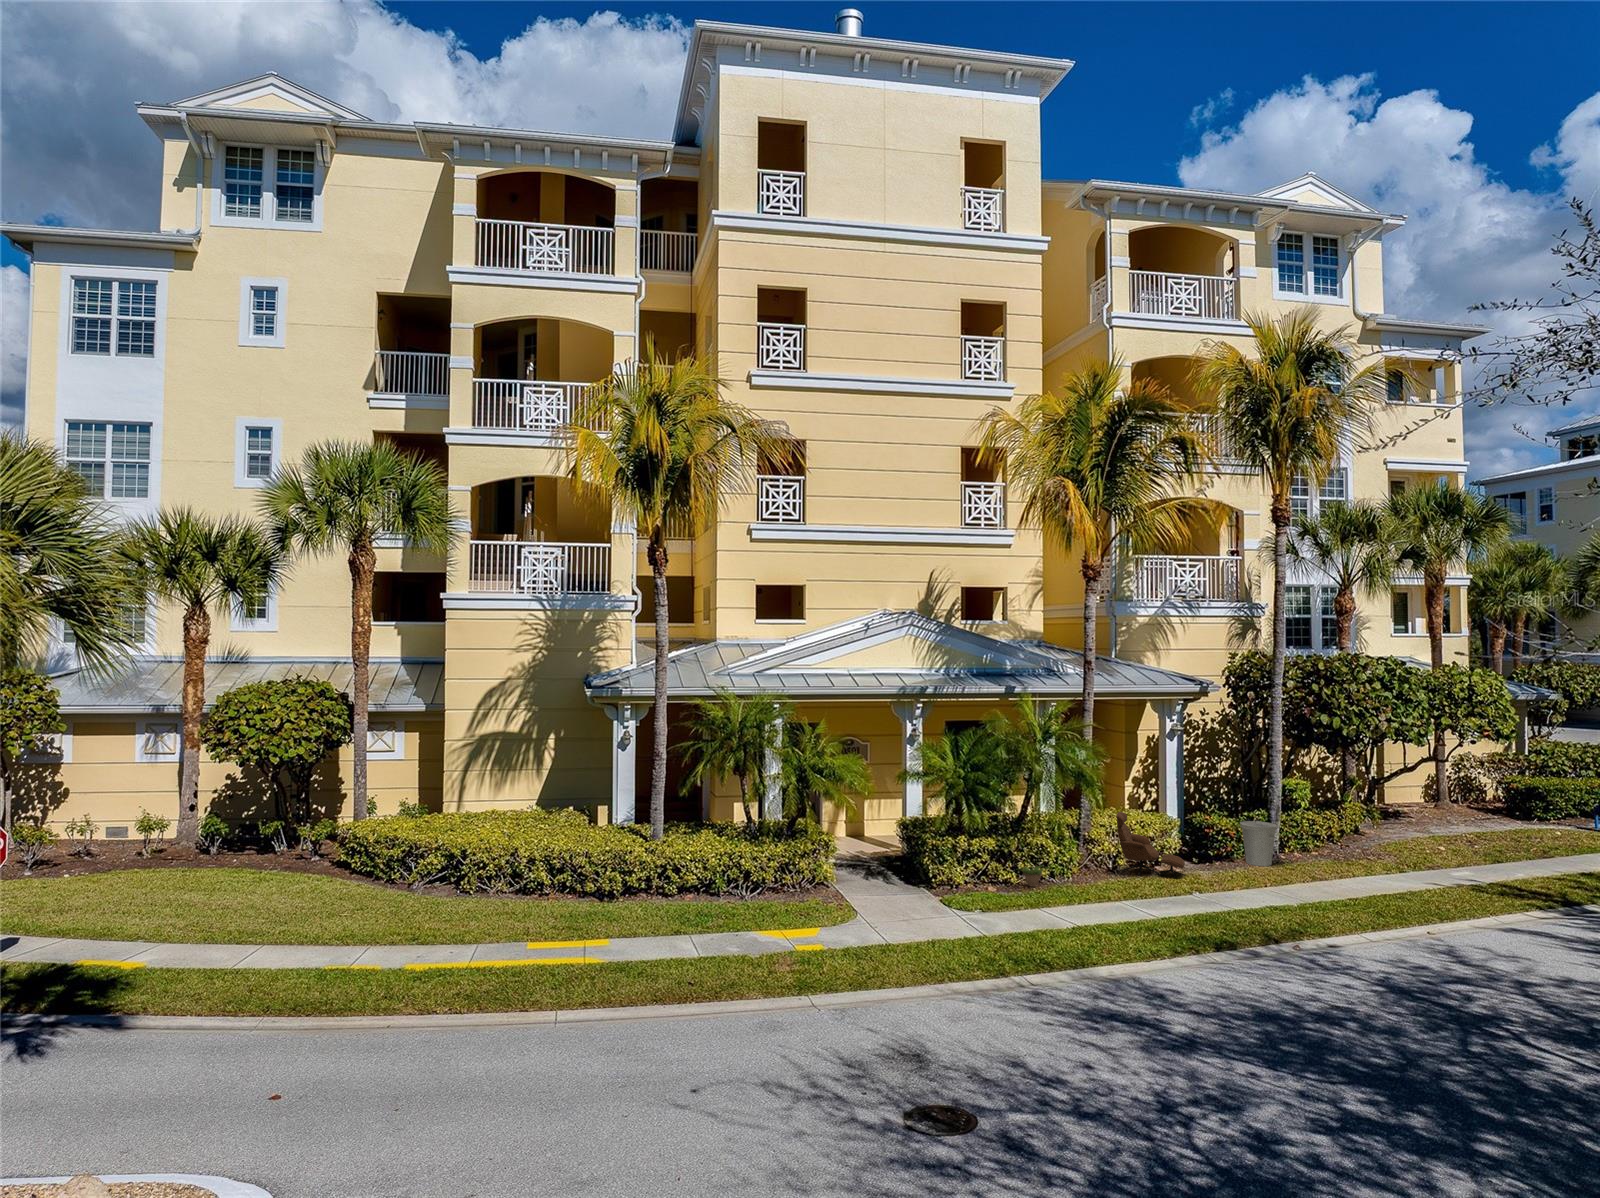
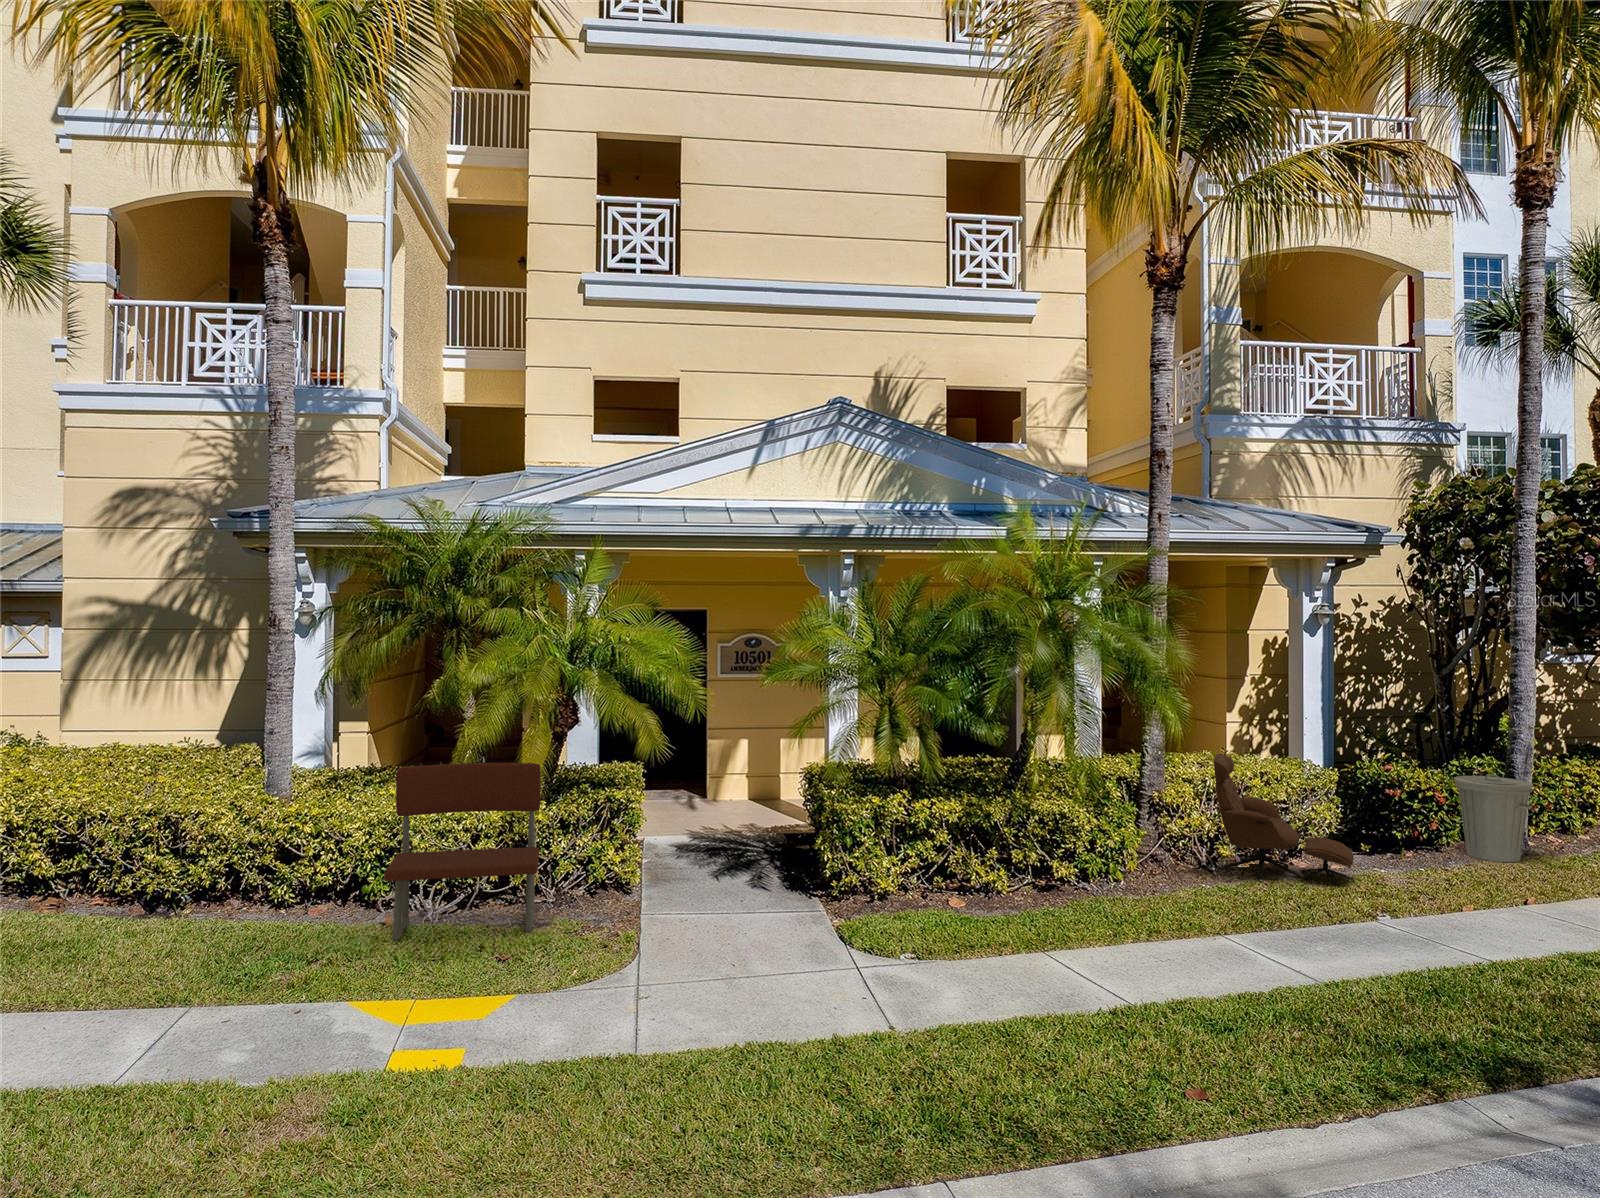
bench: none [739,823,812,907] -> present [384,763,541,941]
decorative plant: present [1022,866,1044,887] -> none [999,856,1072,901]

